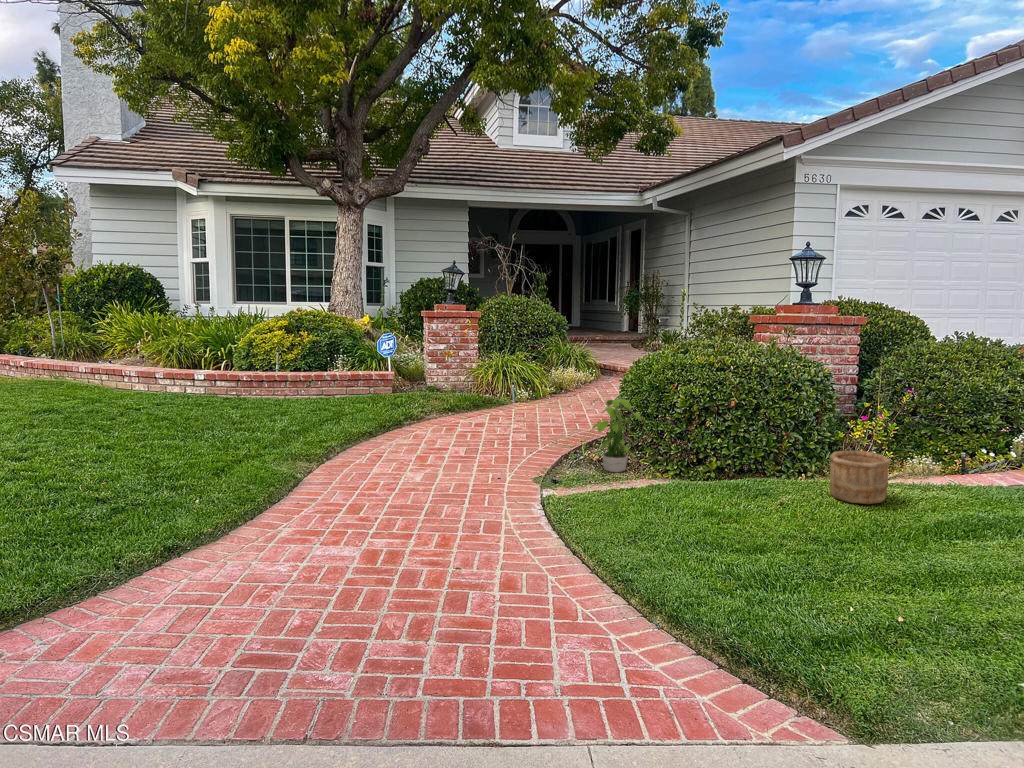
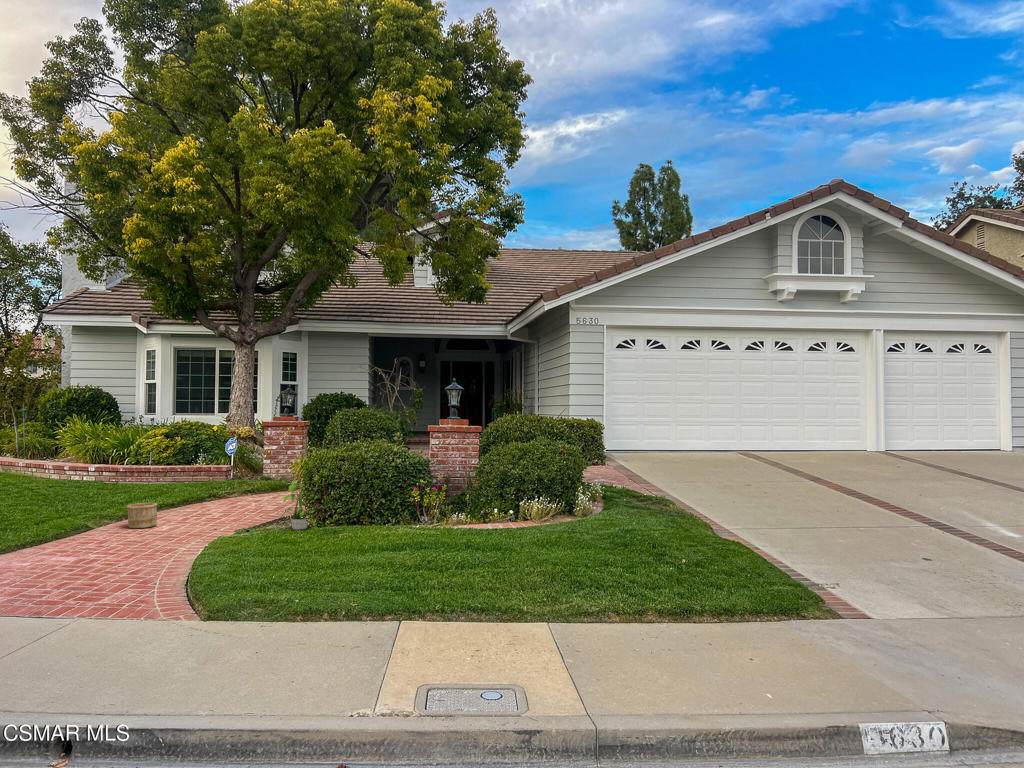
wooden bucket: present [830,450,891,504] -> present [127,502,157,528]

